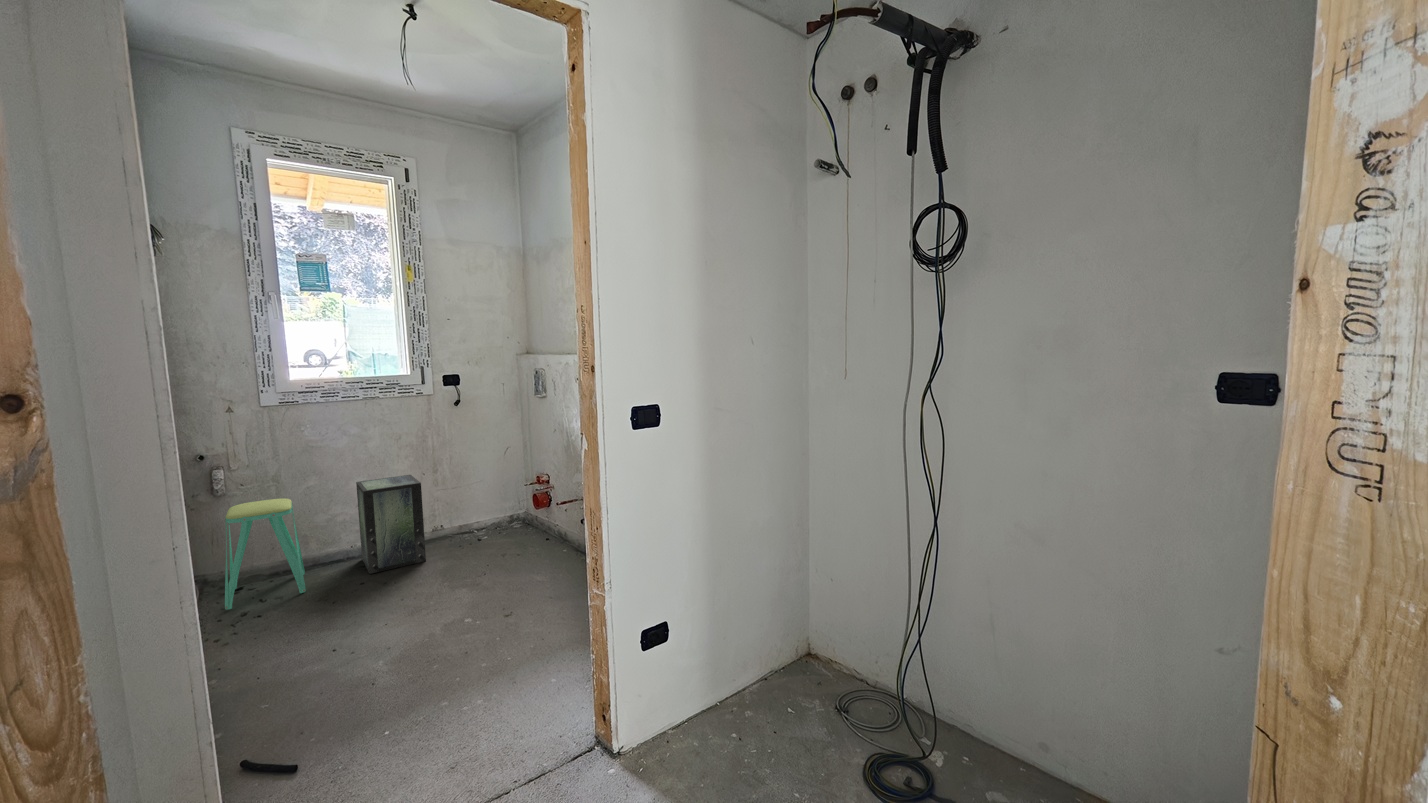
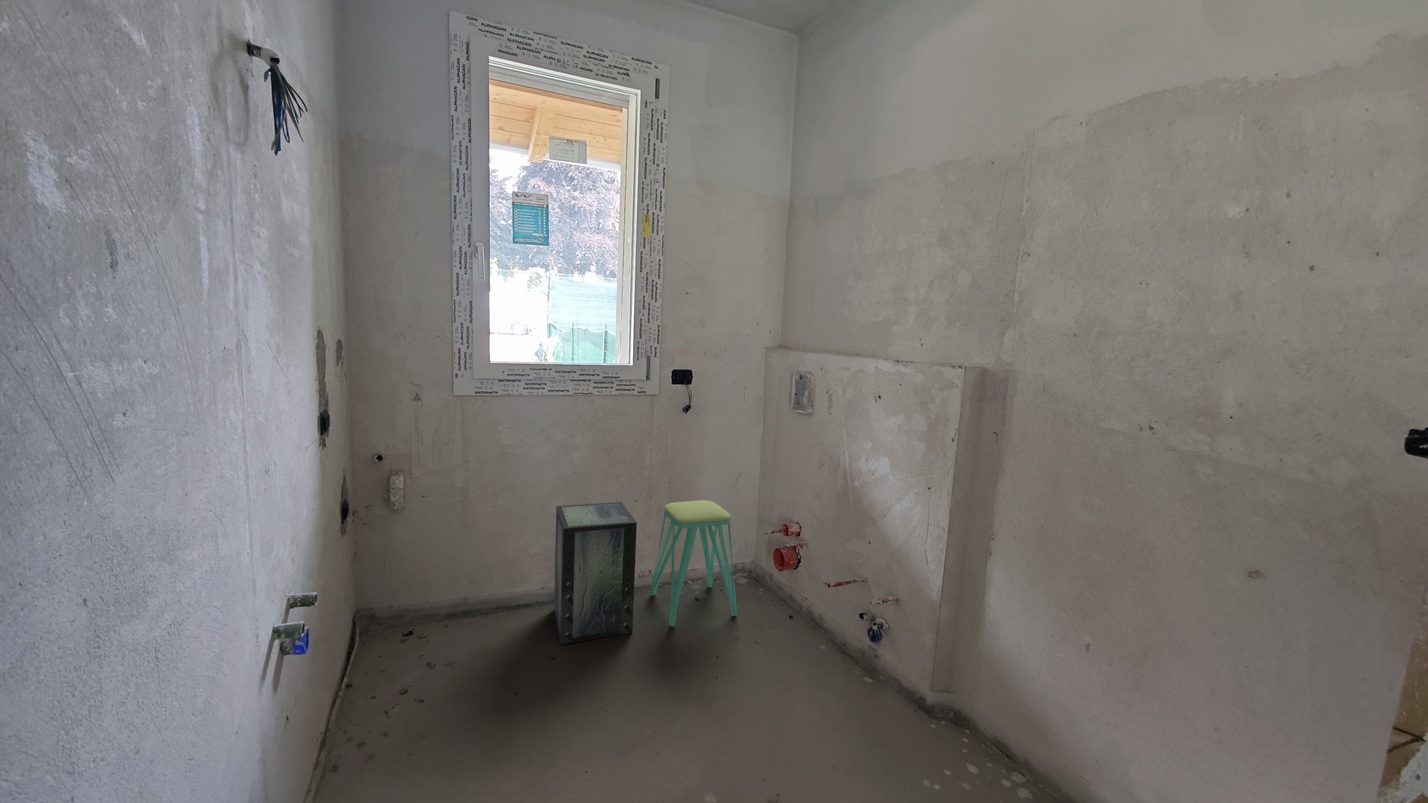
stool: present [225,499,306,610] -> present [651,500,737,626]

